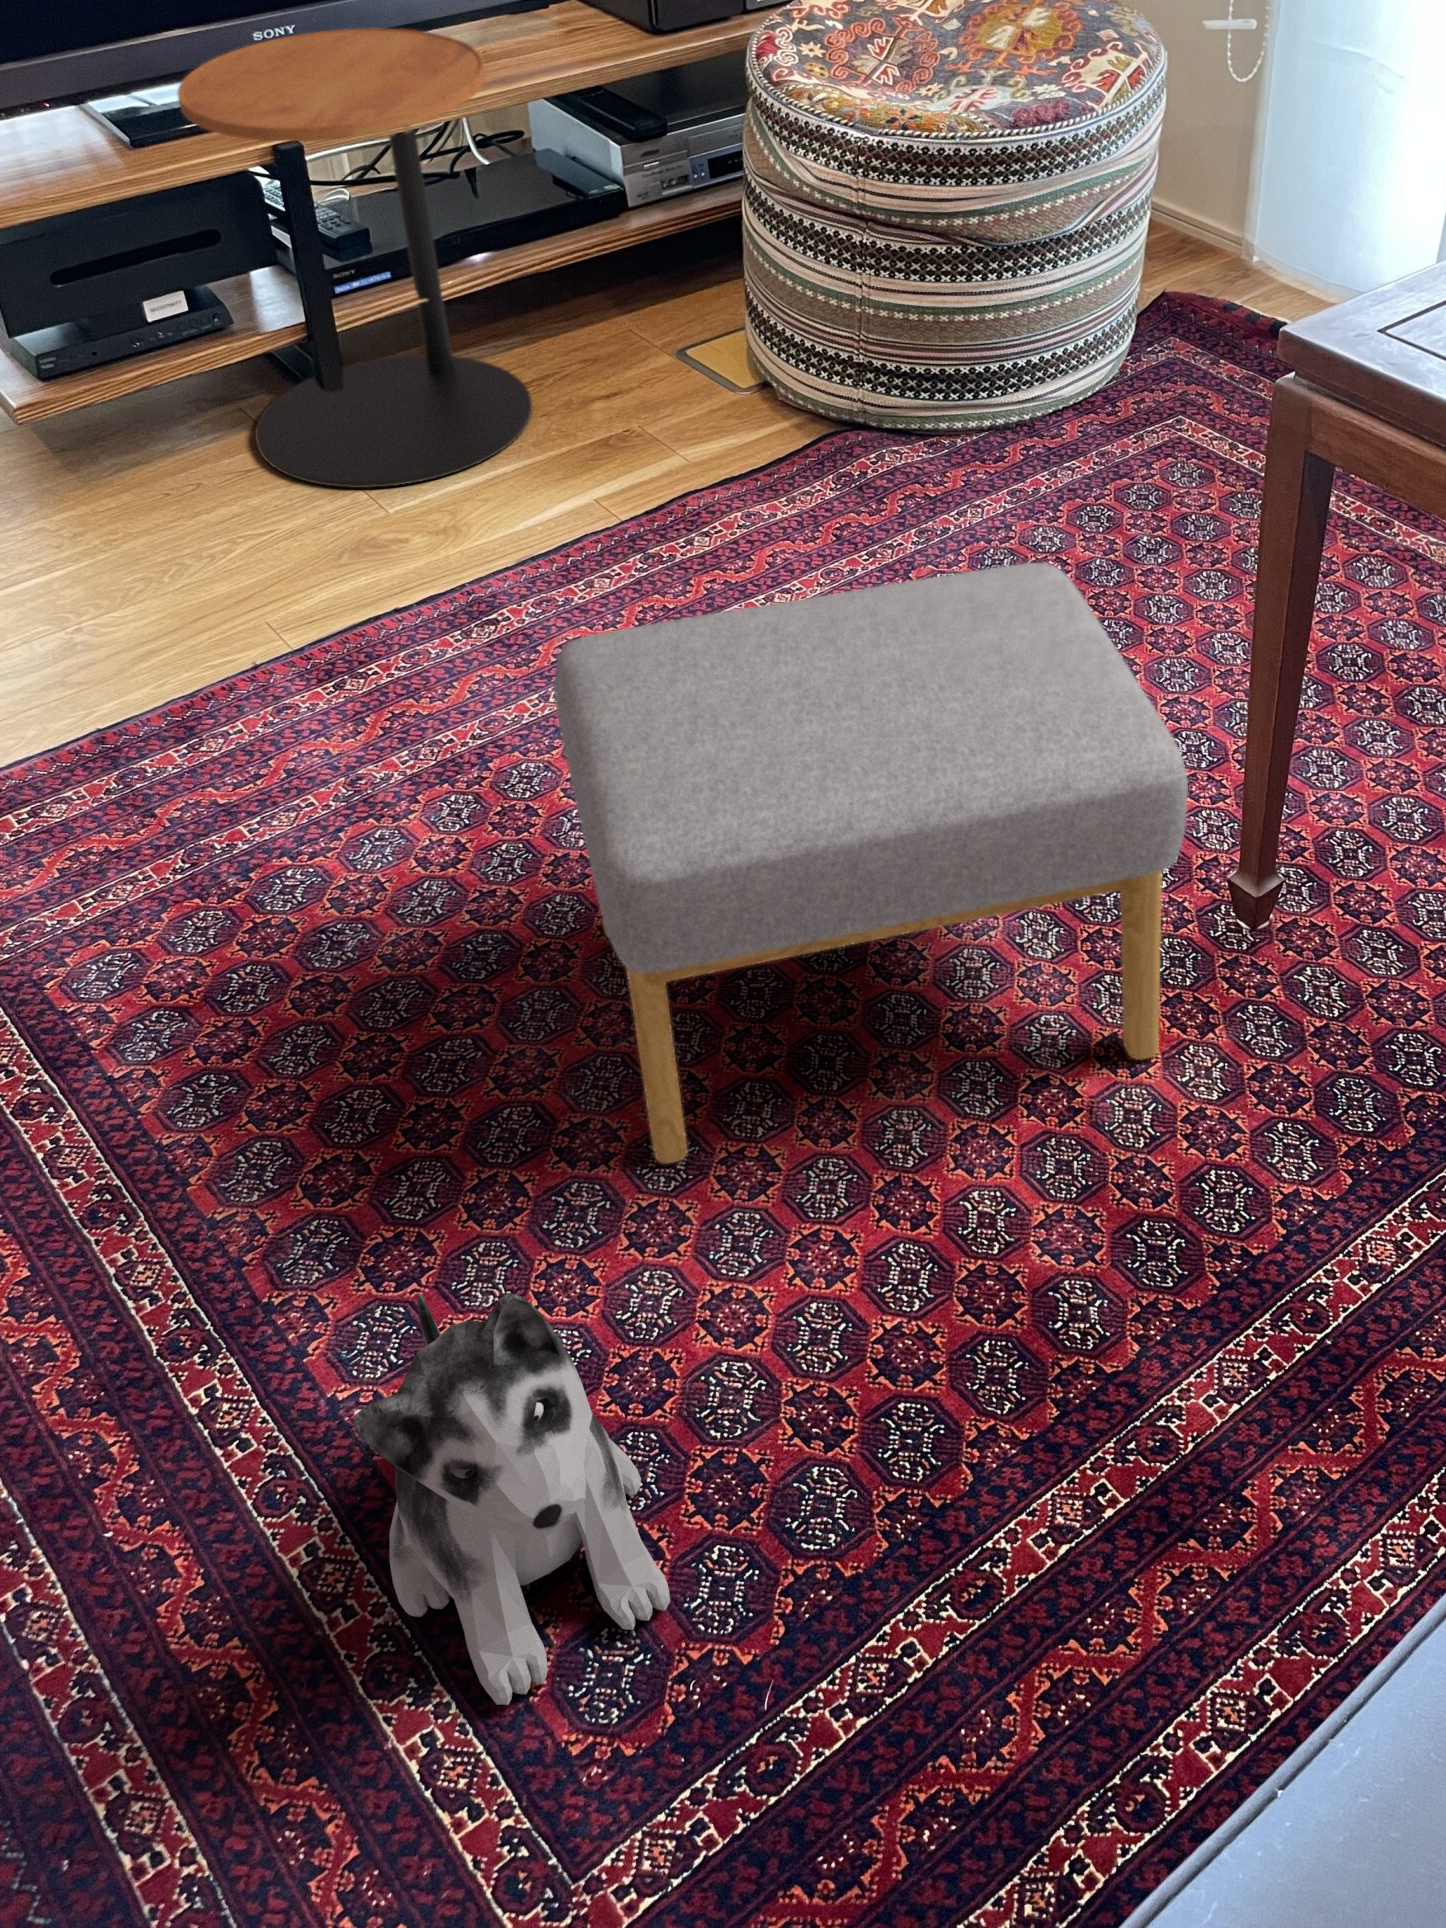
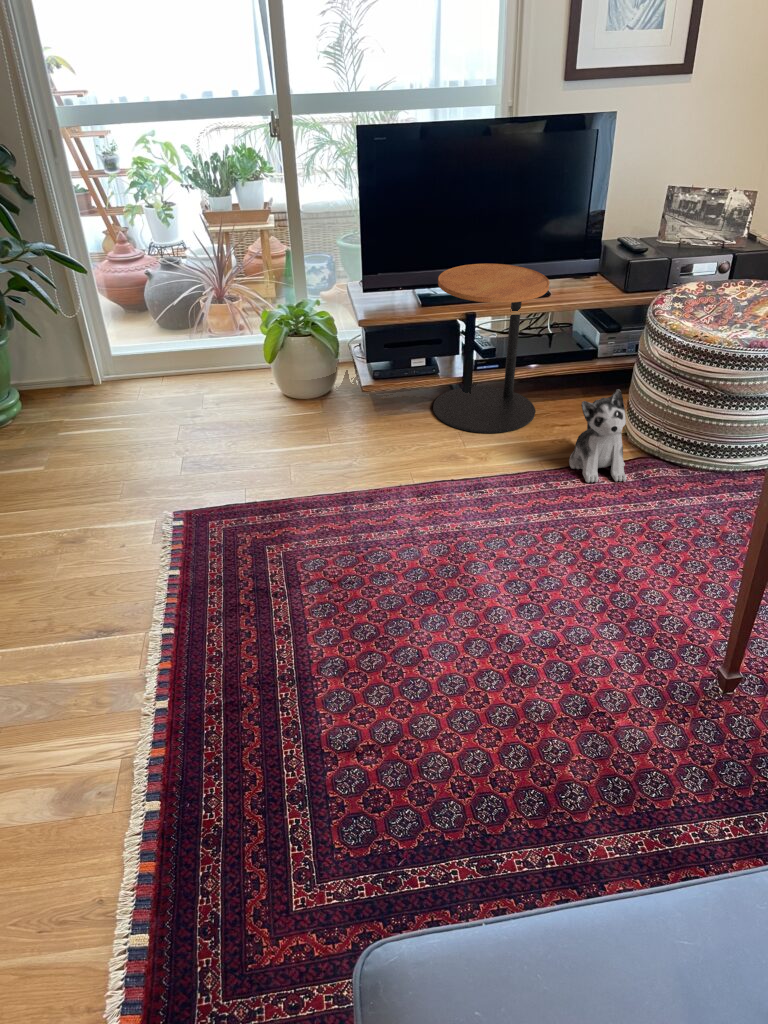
footstool: present [554,563,1188,1164] -> none [450,493,688,720]
plush toy: present [353,1293,670,1705] -> present [569,389,627,483]

